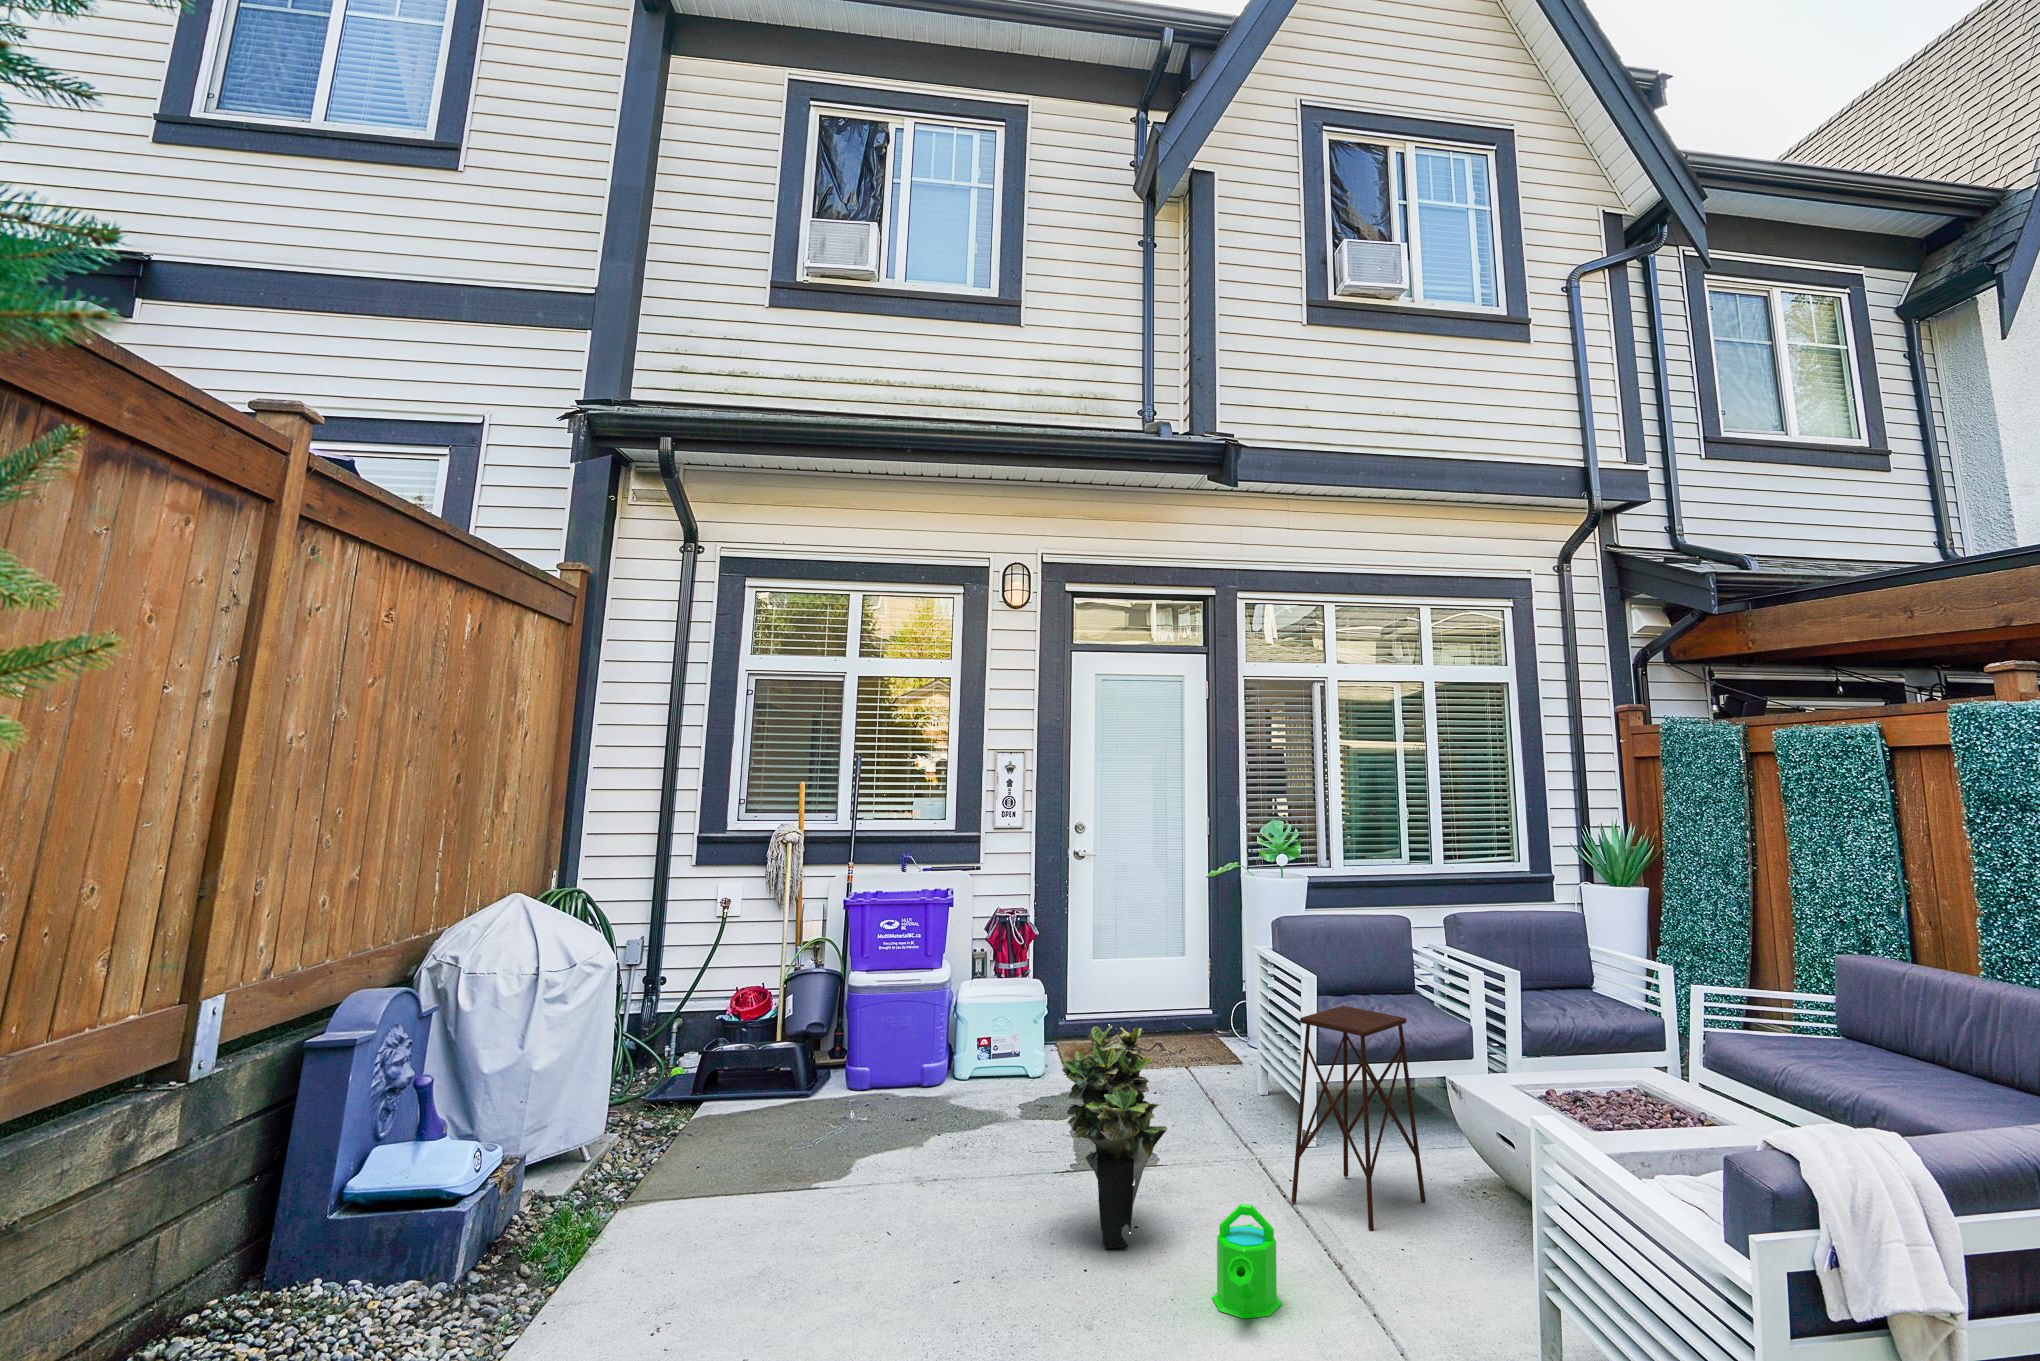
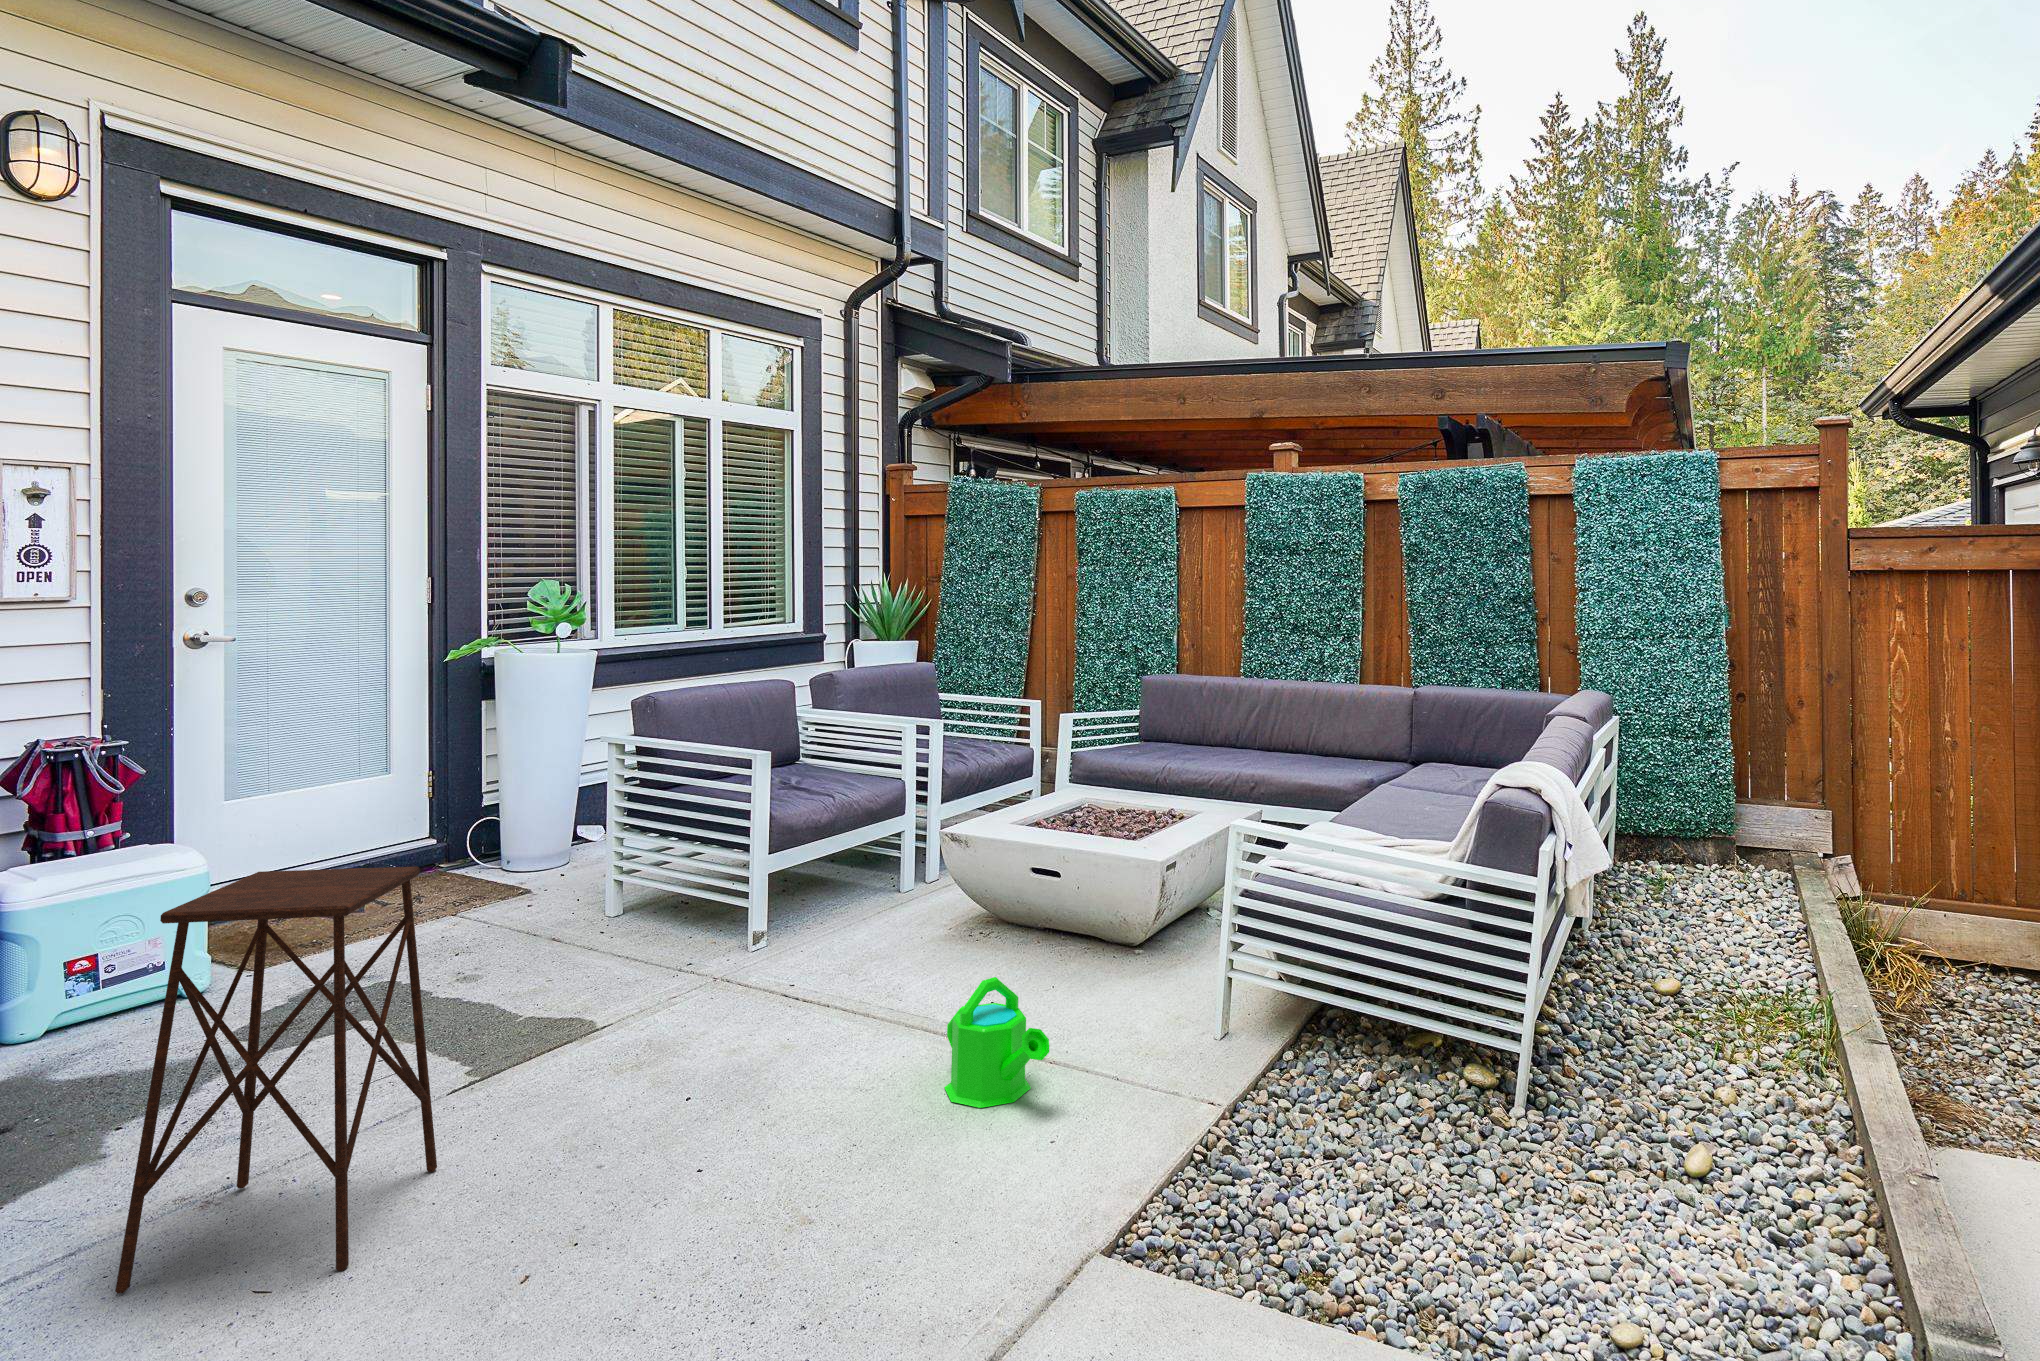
side table: present [1291,1006,1426,1231] -> present [115,866,437,1294]
potted plant: present [1062,1026,1167,1249] -> none [631,819,801,1121]

